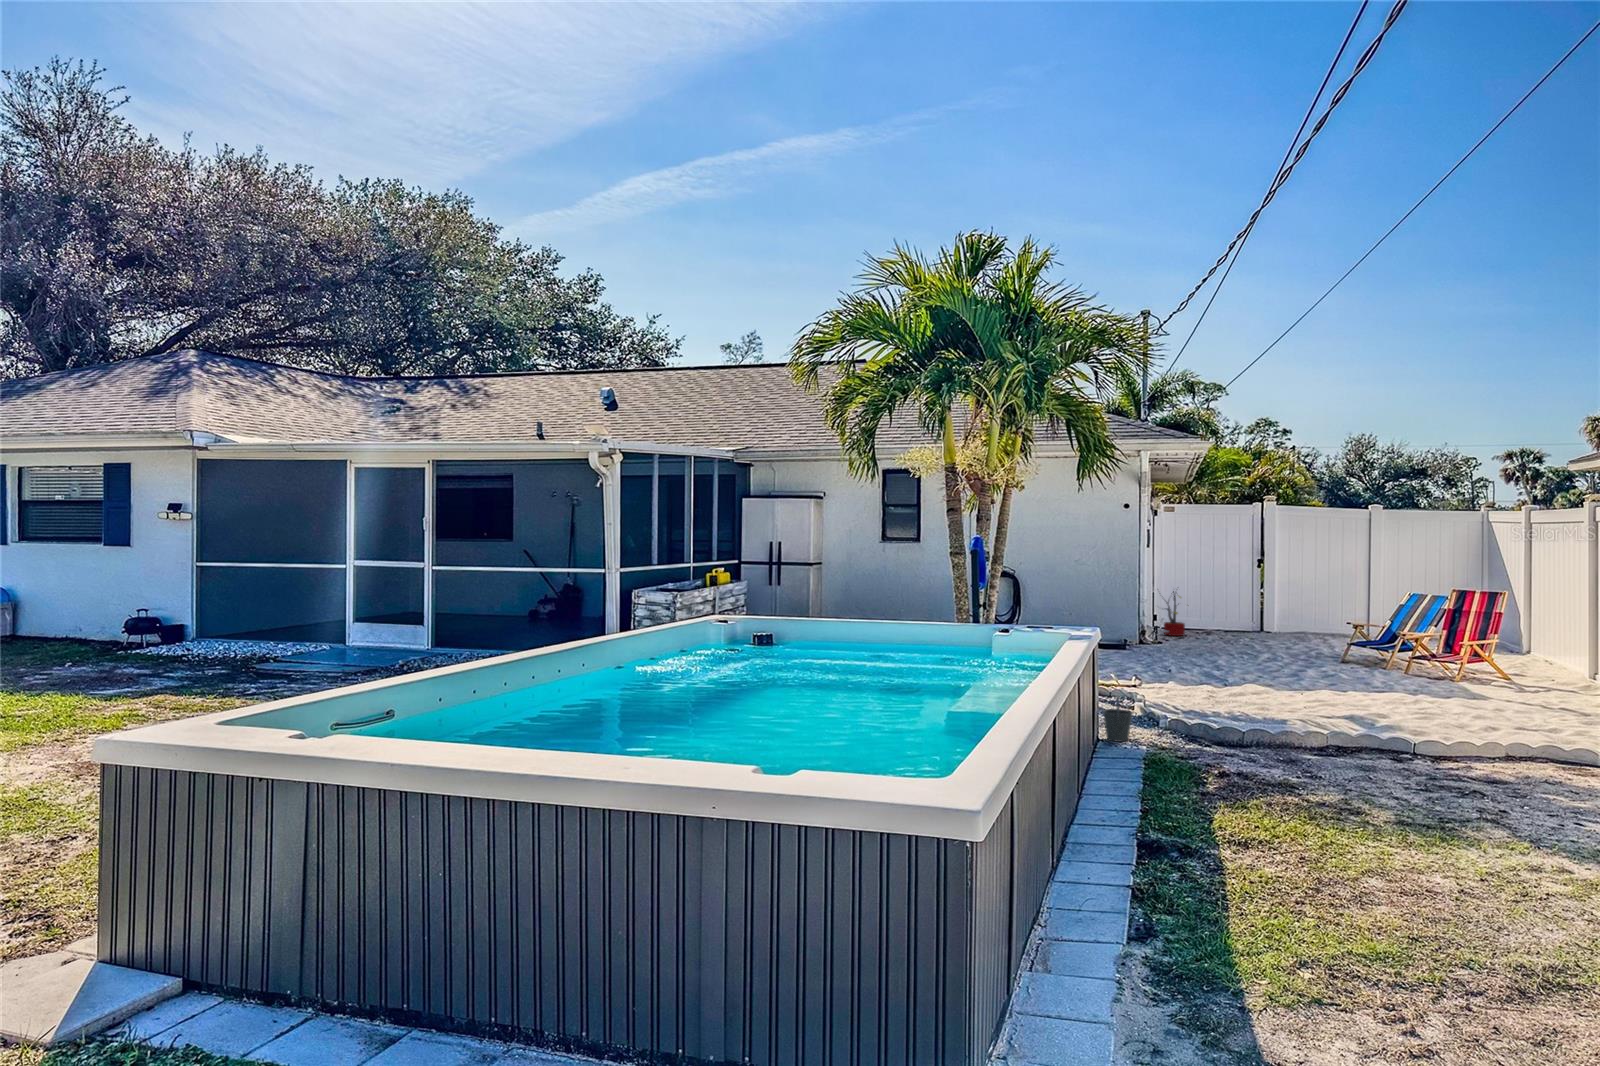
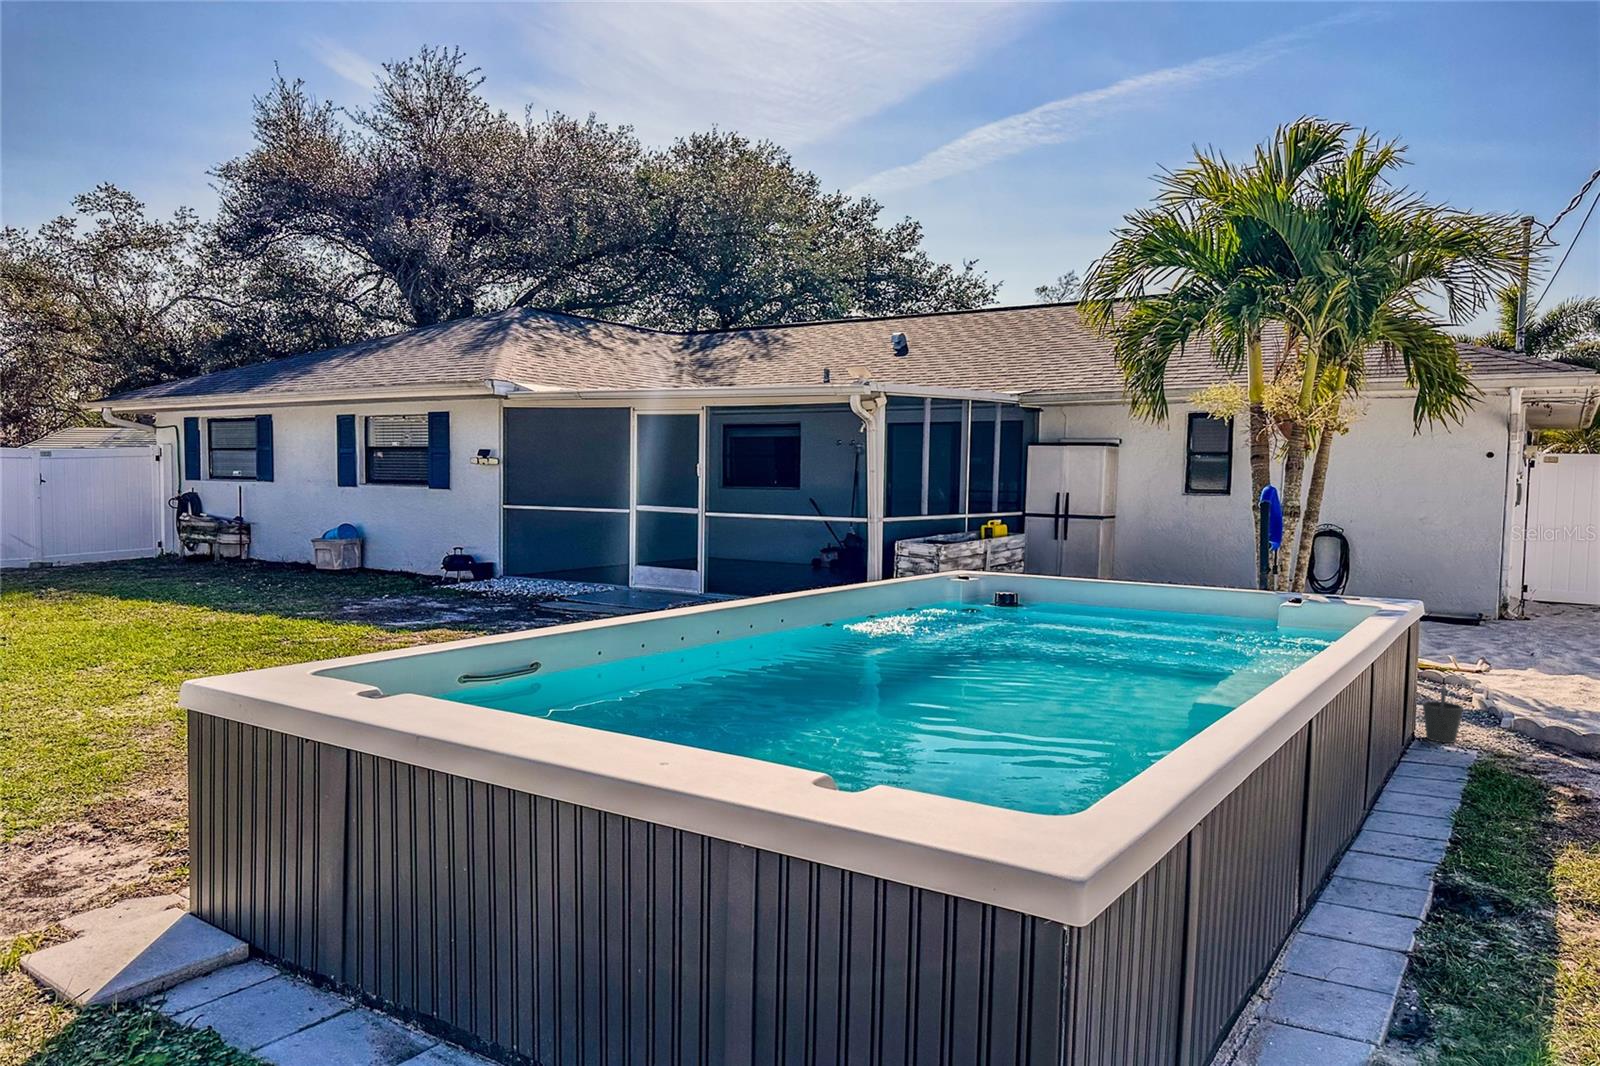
decorative plant: present [1164,591,1185,636] -> none [1521,552,1575,612]

